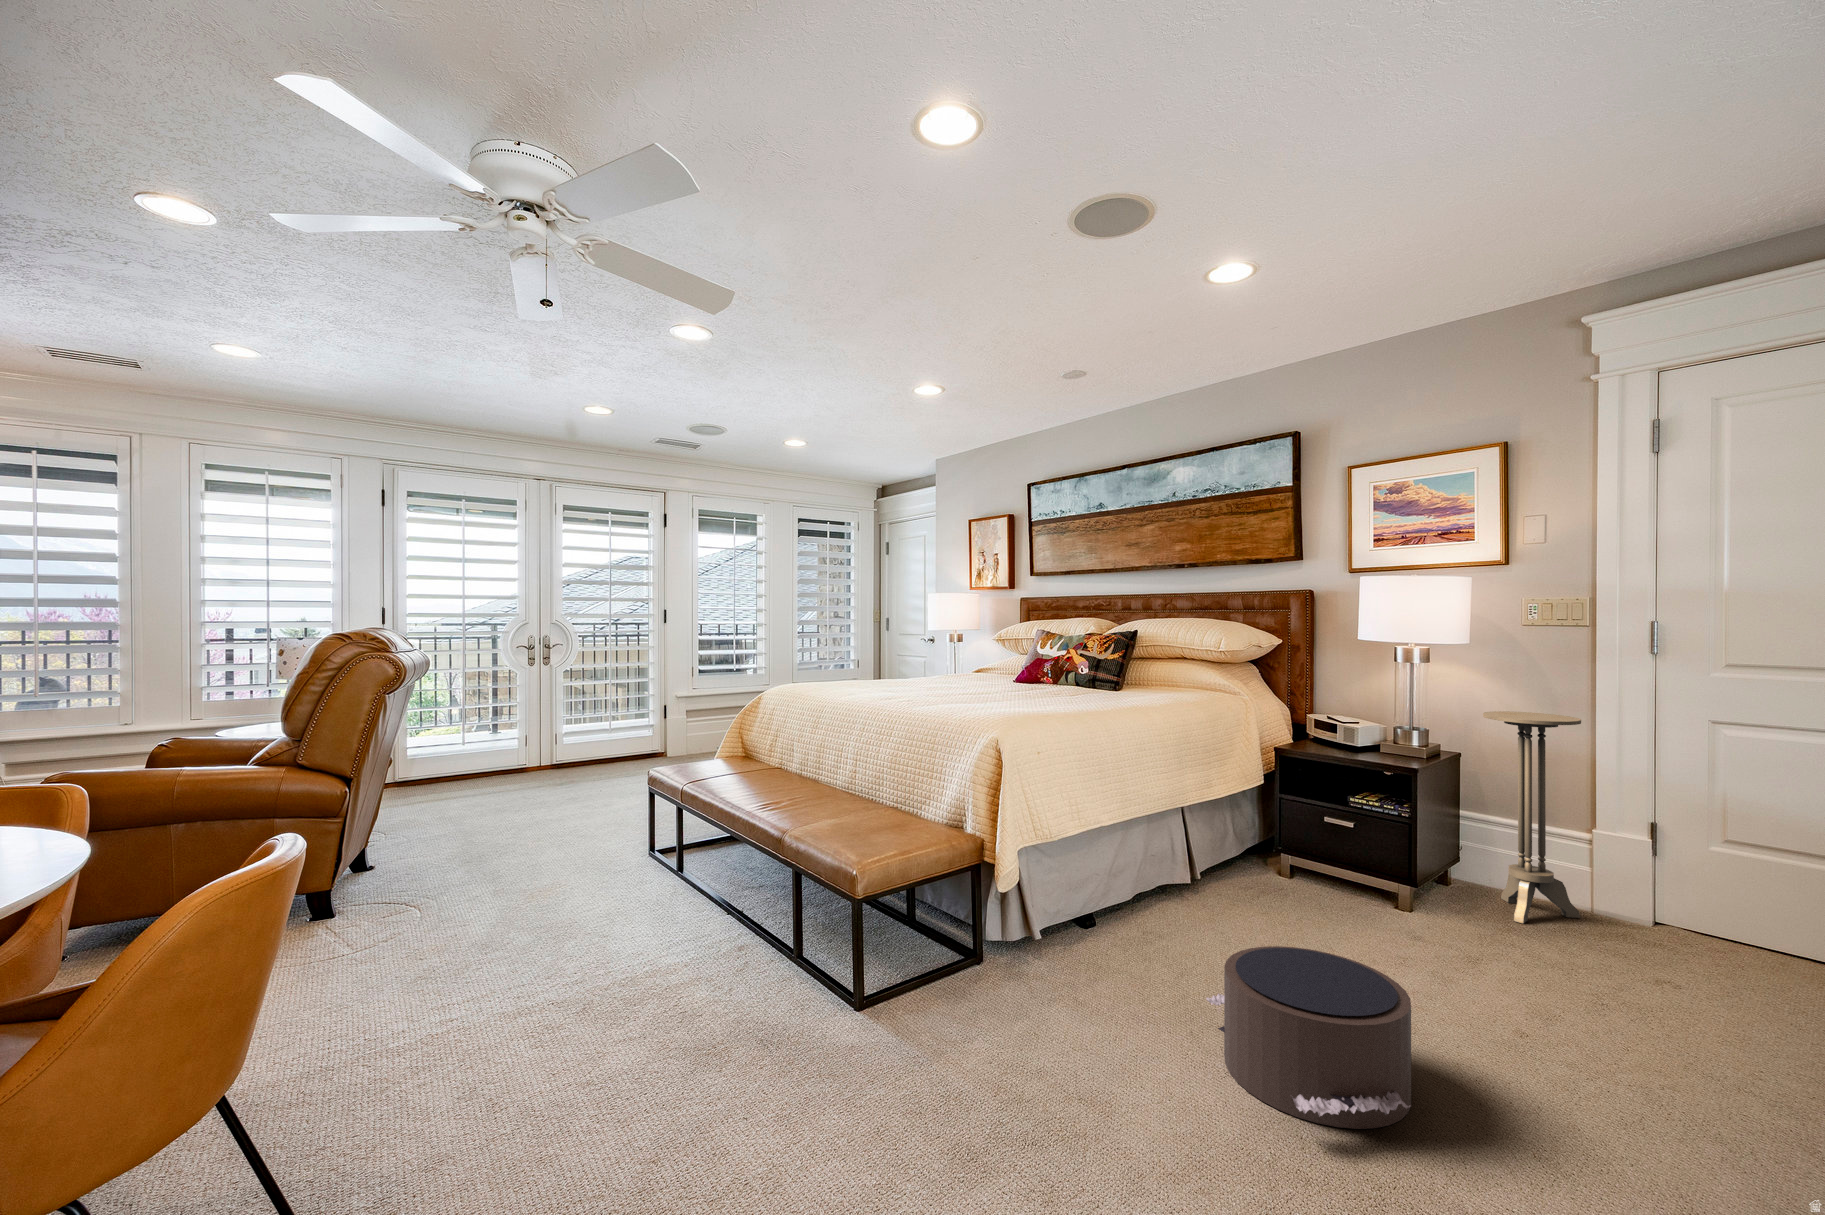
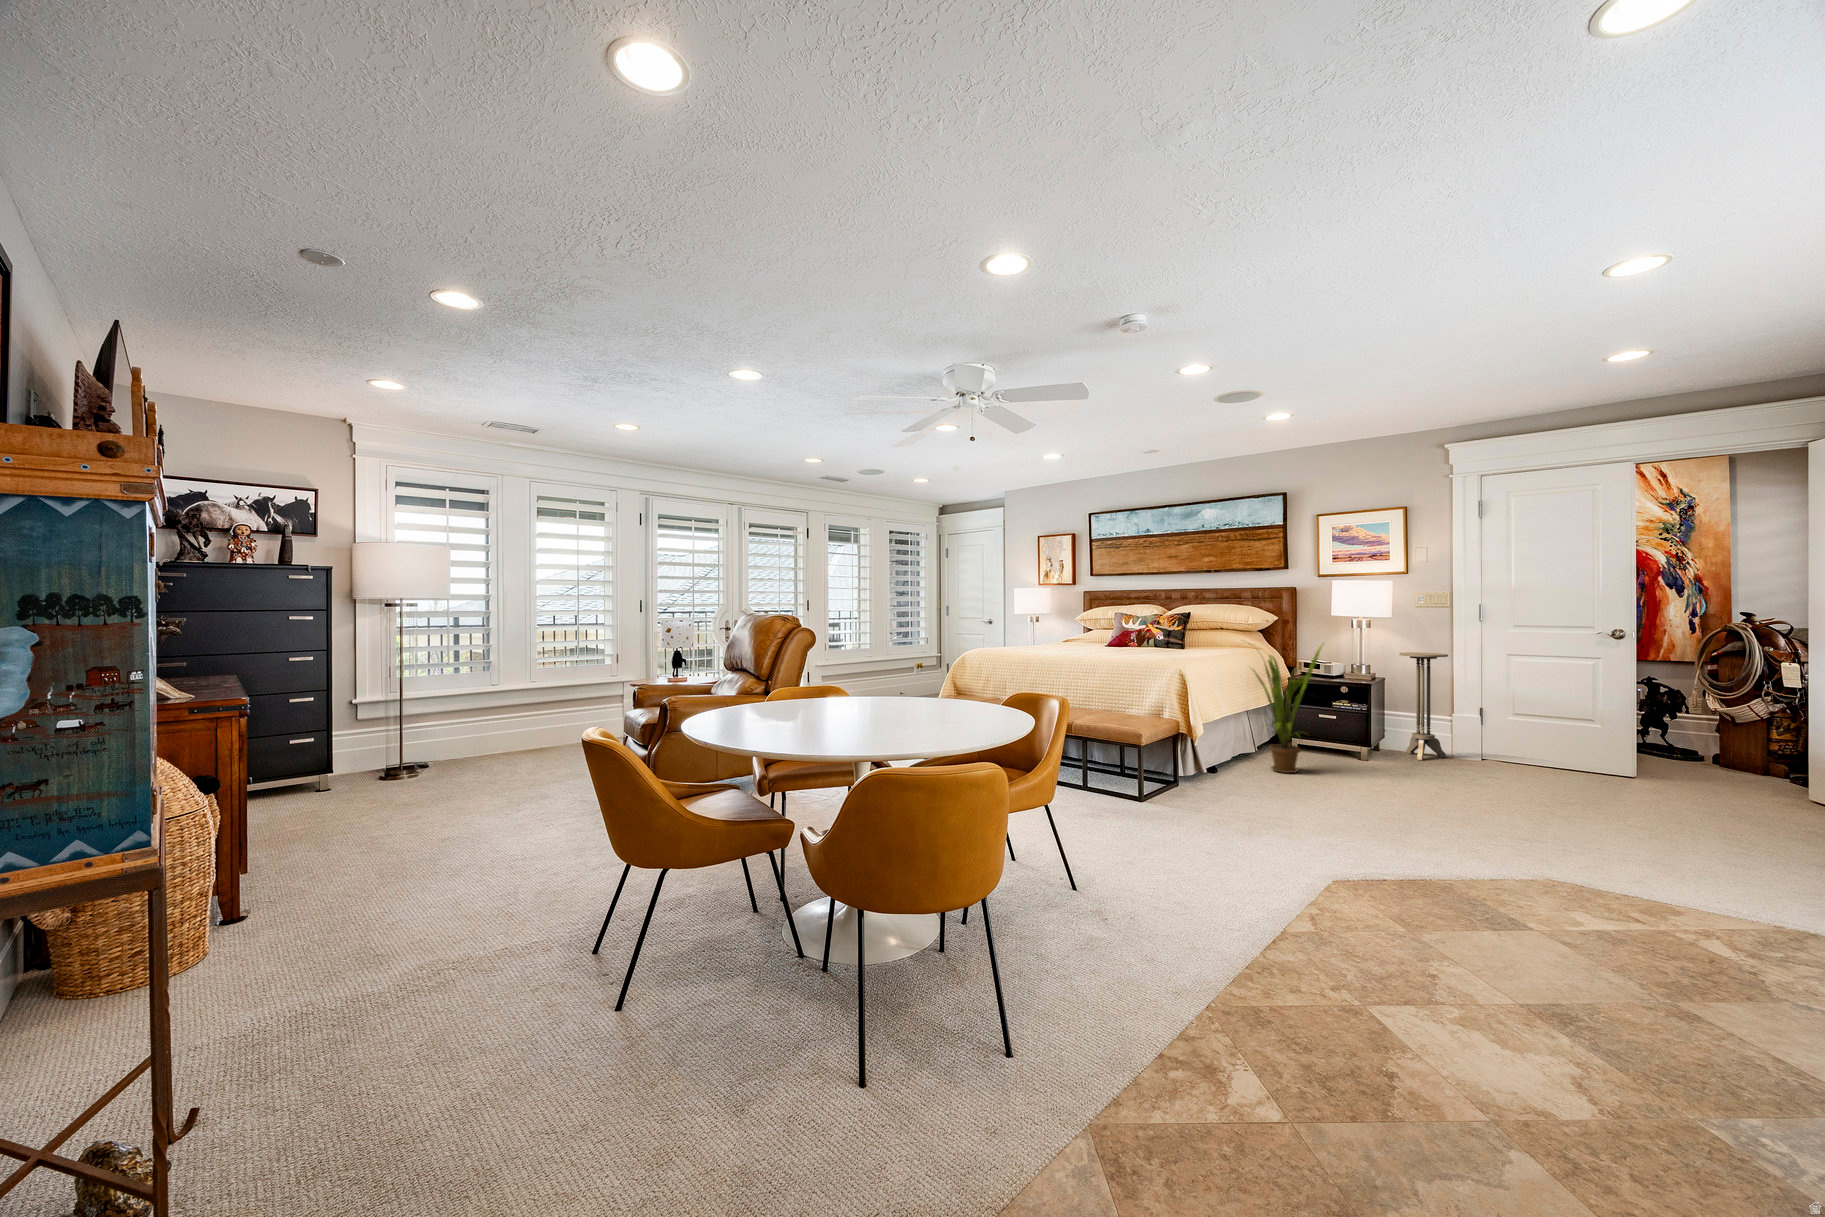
house plant: none [1151,682,1303,944] -> present [1252,643,1323,773]
pouf: present [1206,946,1411,1129] -> none [1308,757,1417,816]

